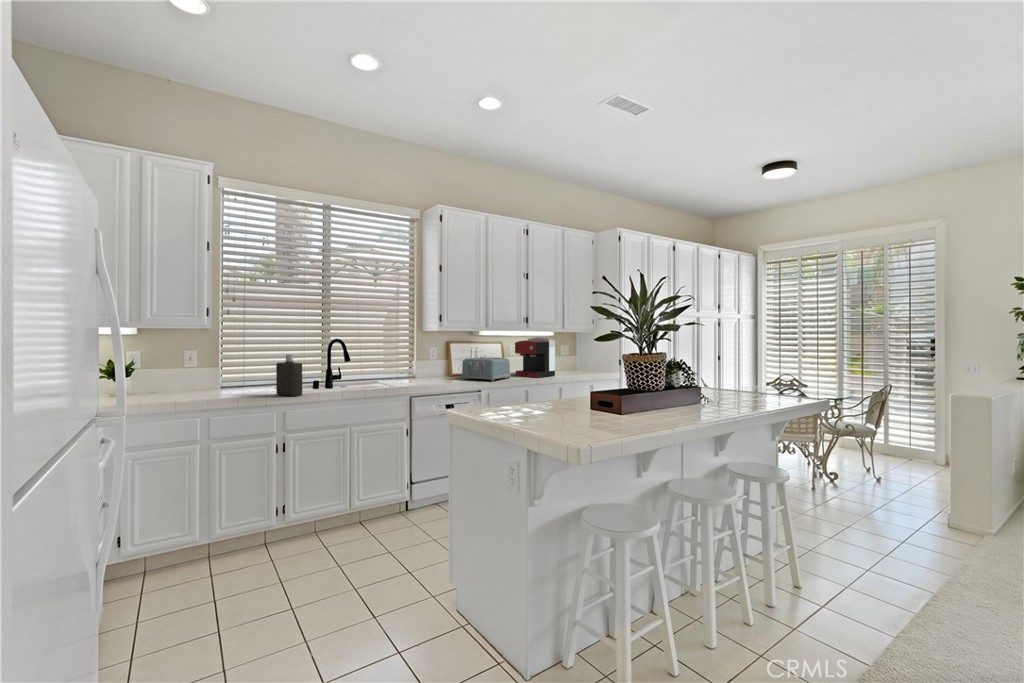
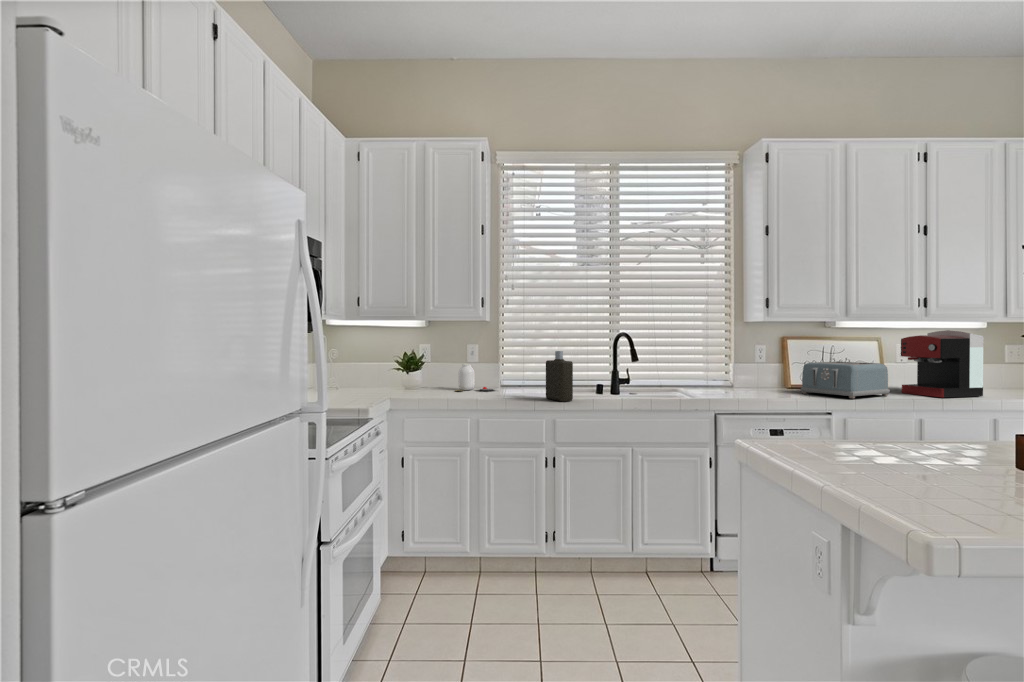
jar: none [176,368,222,394] -> present [455,364,497,391]

